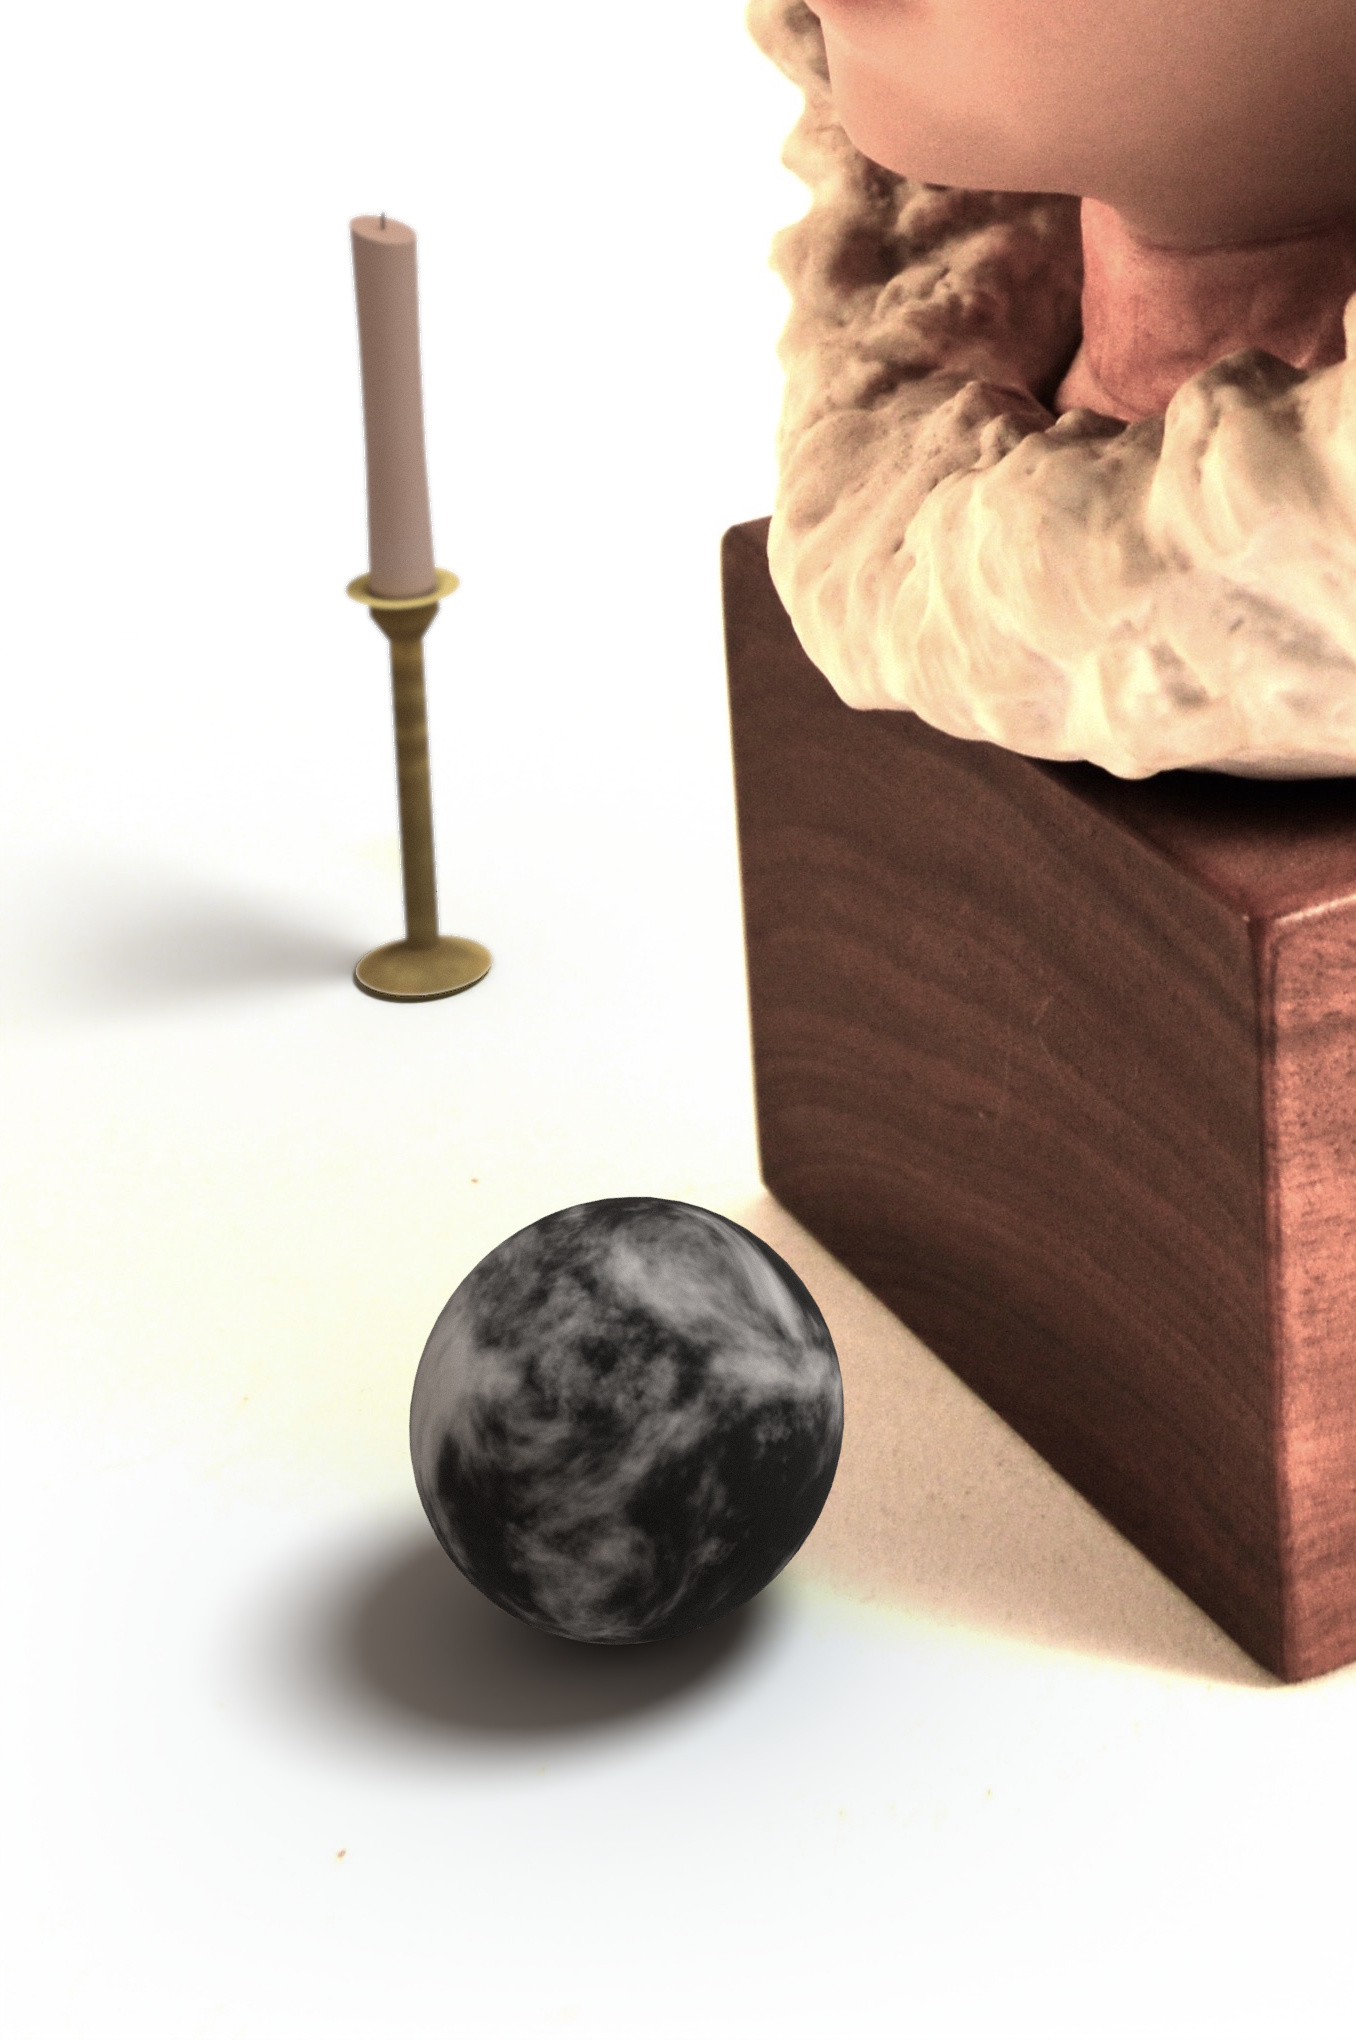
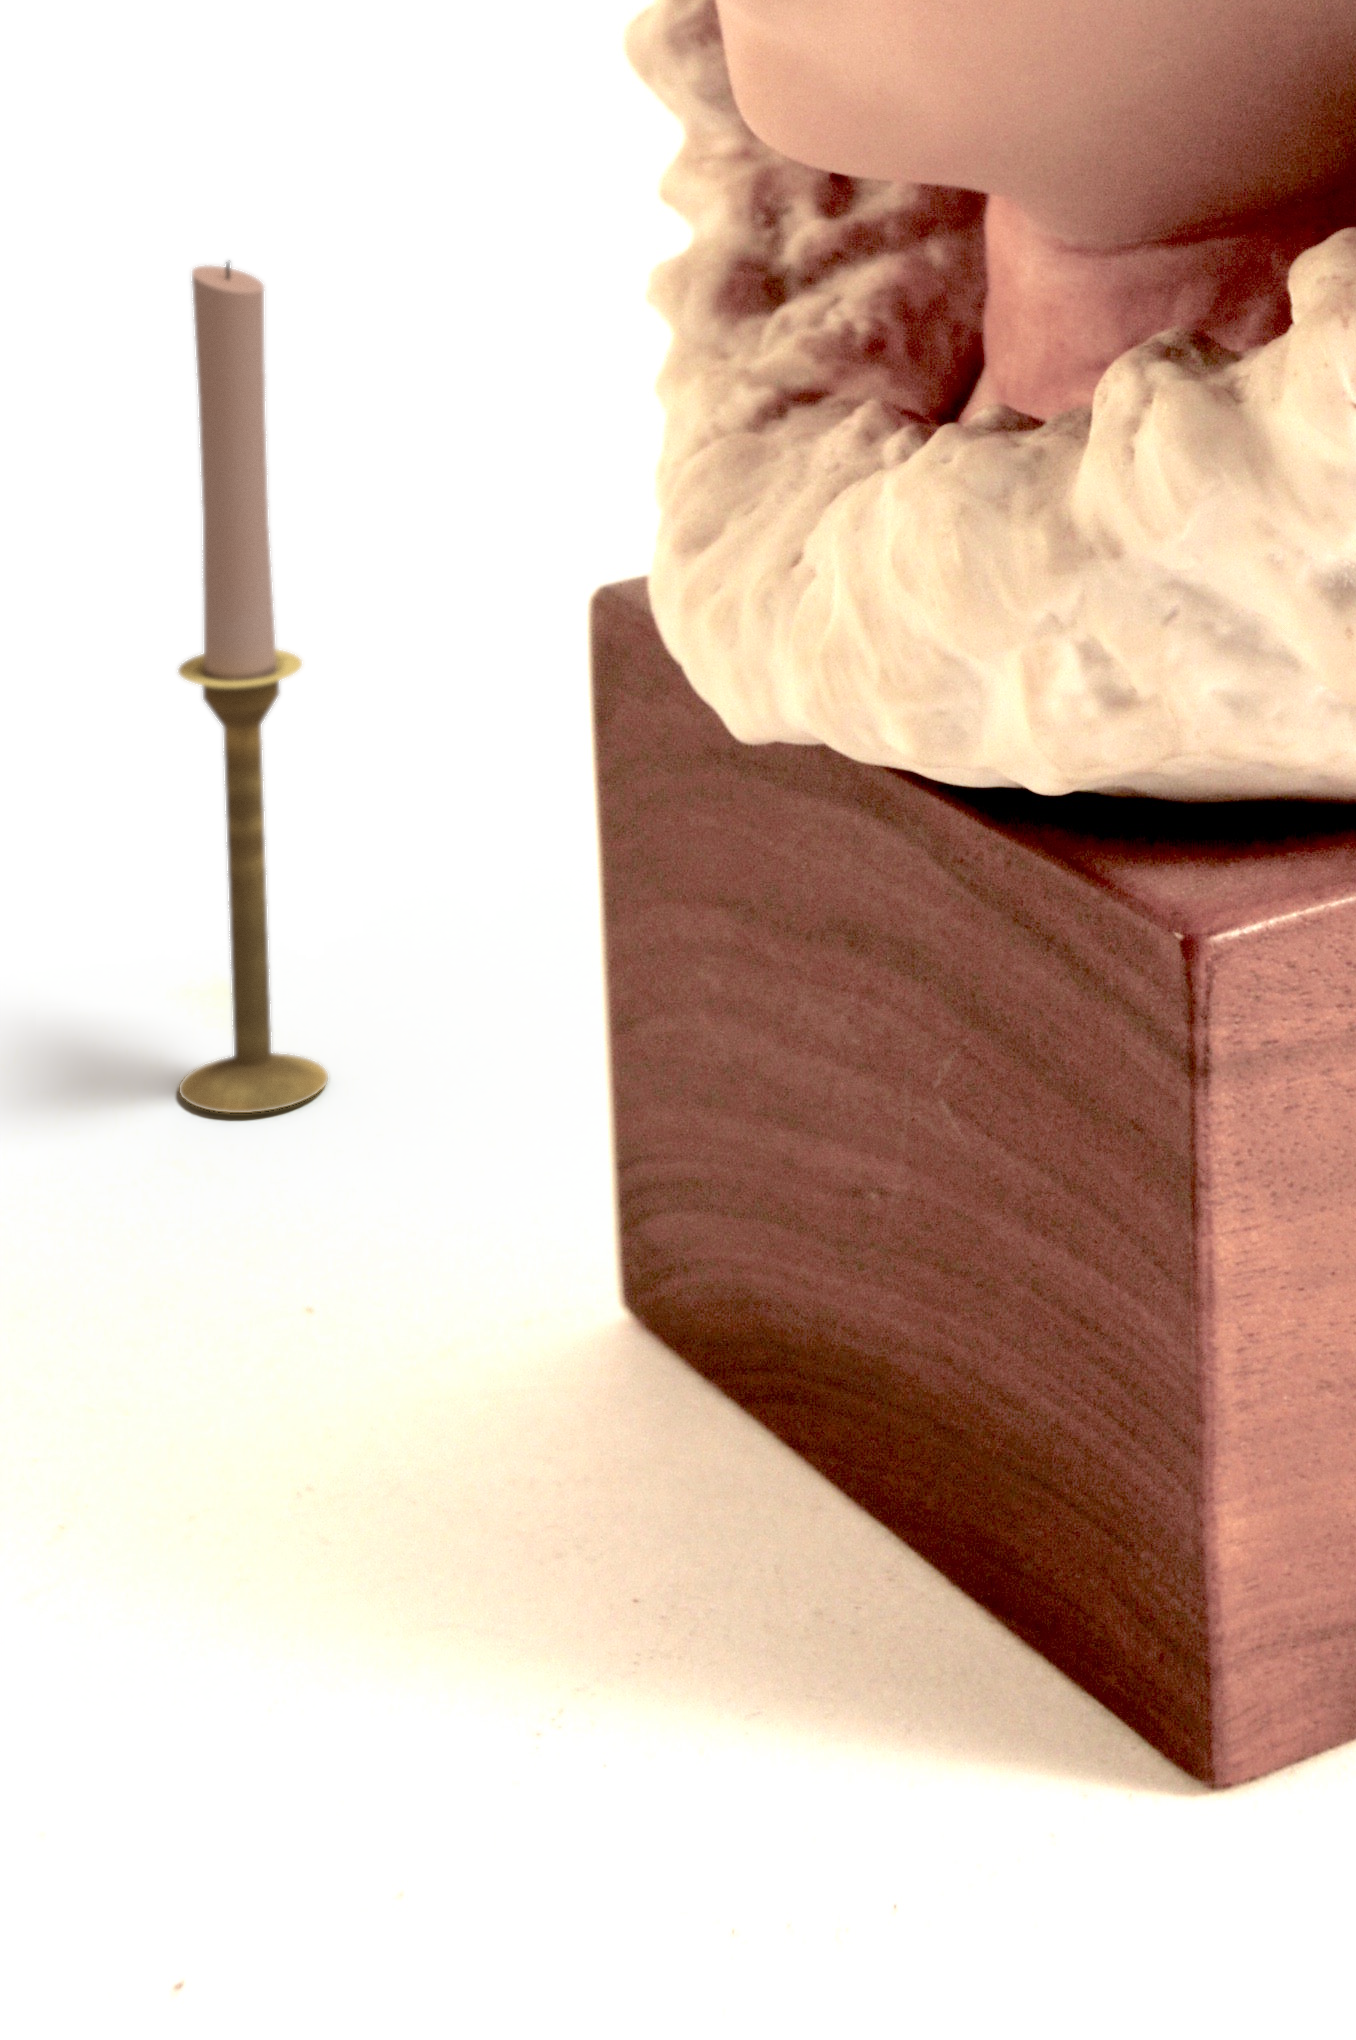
decorative orb: present [409,1197,844,1645] -> none [255,1263,730,1749]

